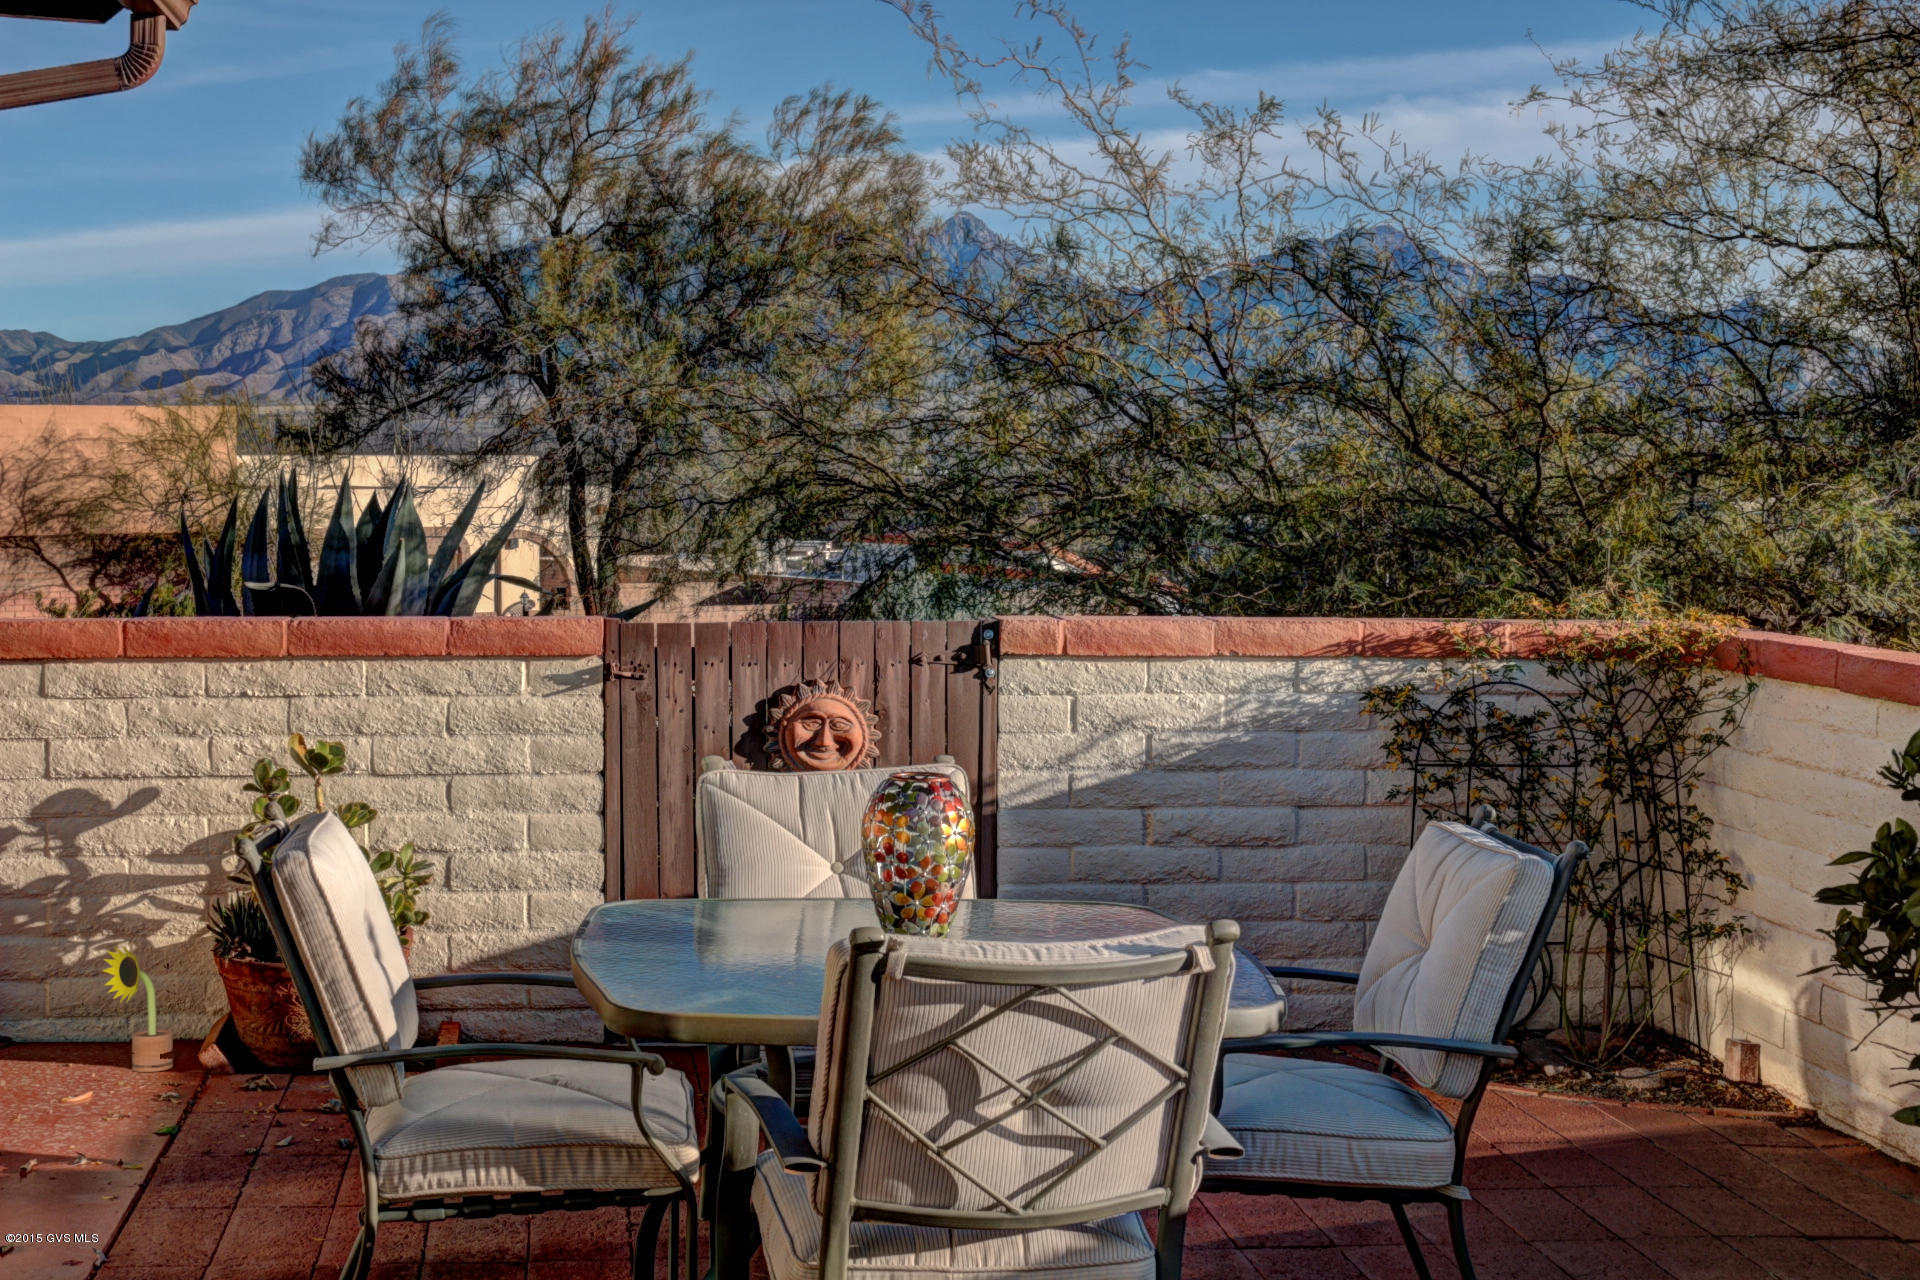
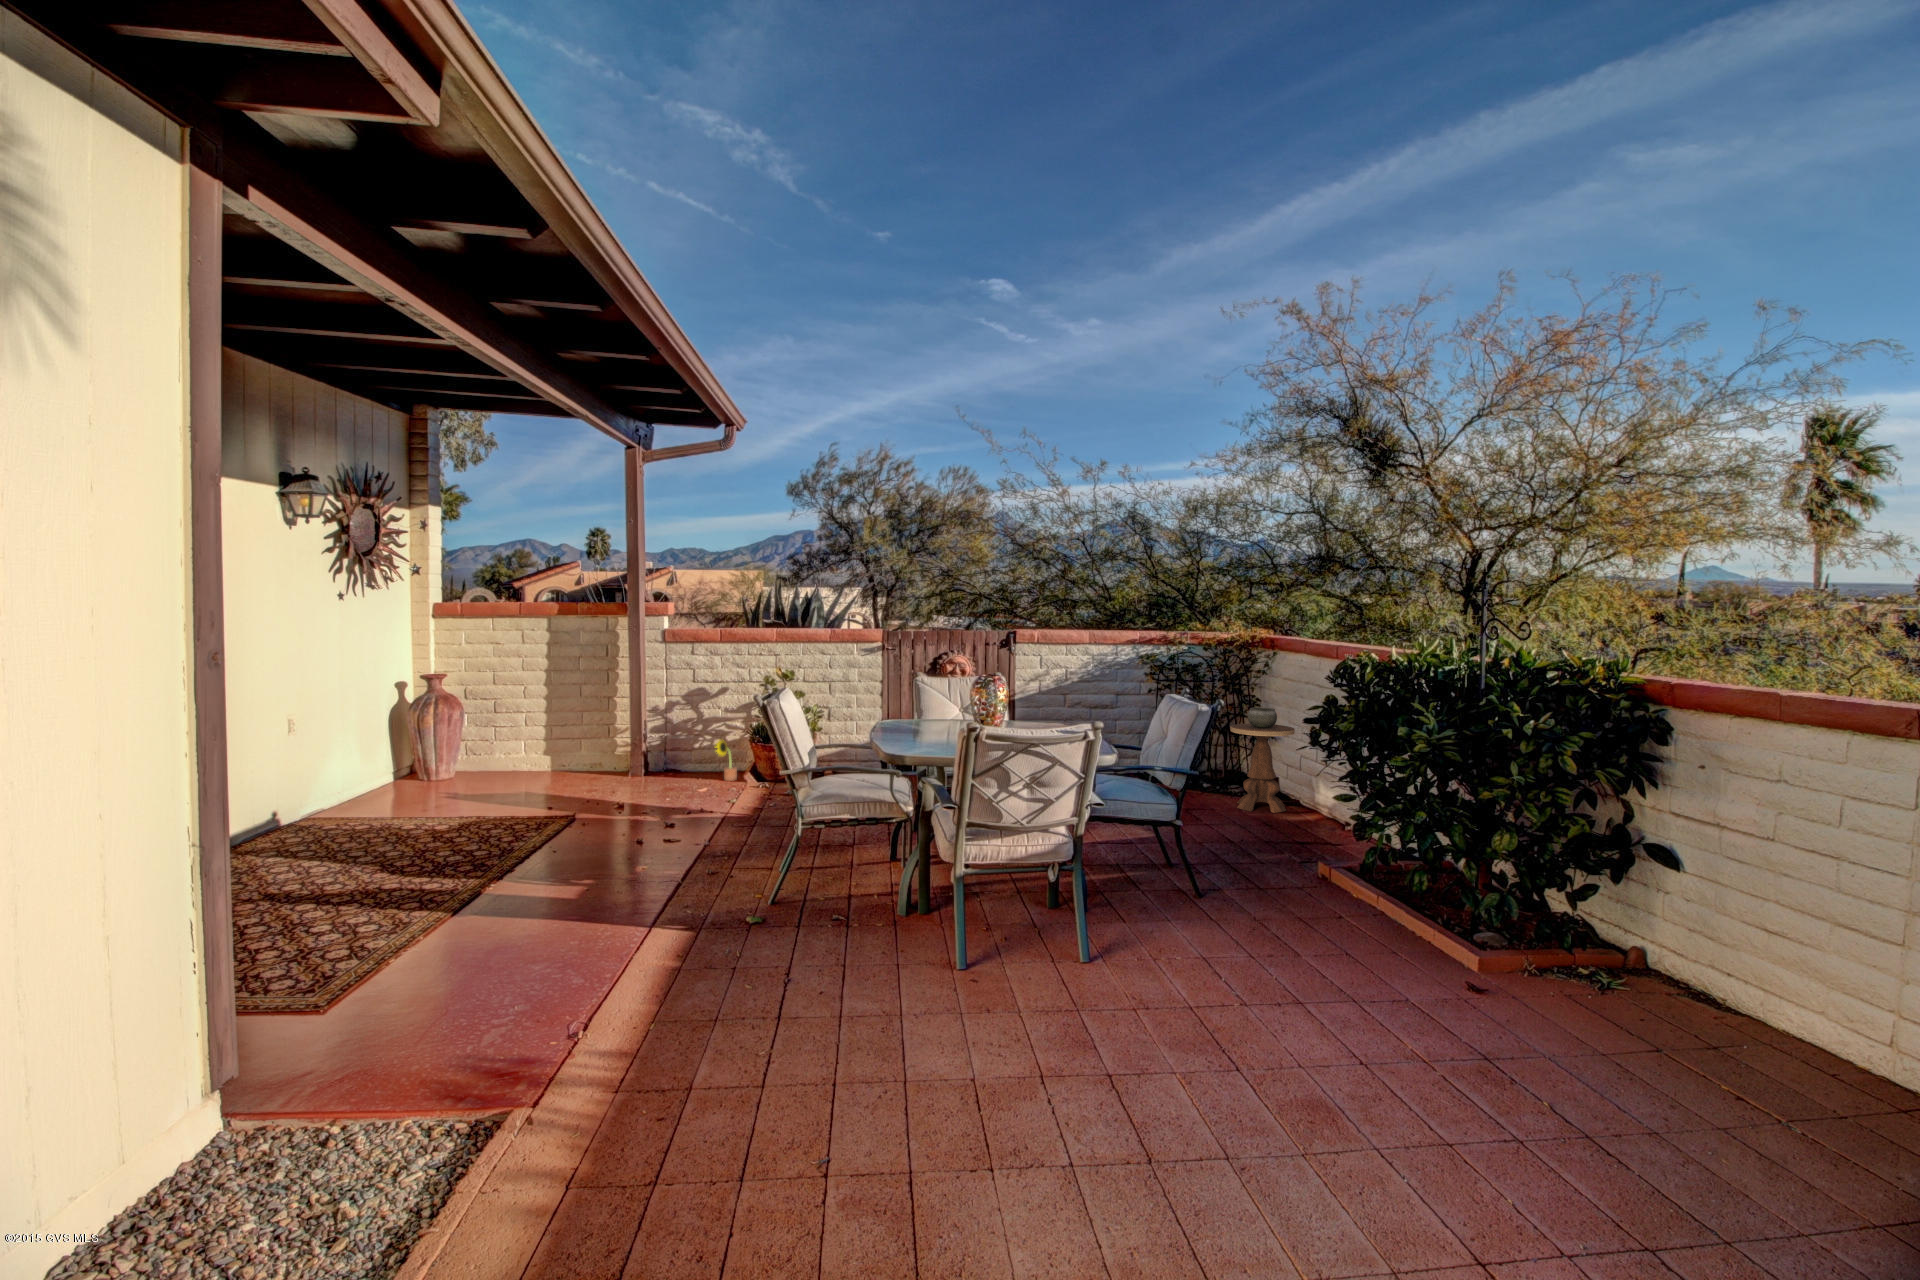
side table: none [1640,841,1834,1160] -> present [1230,707,1295,813]

